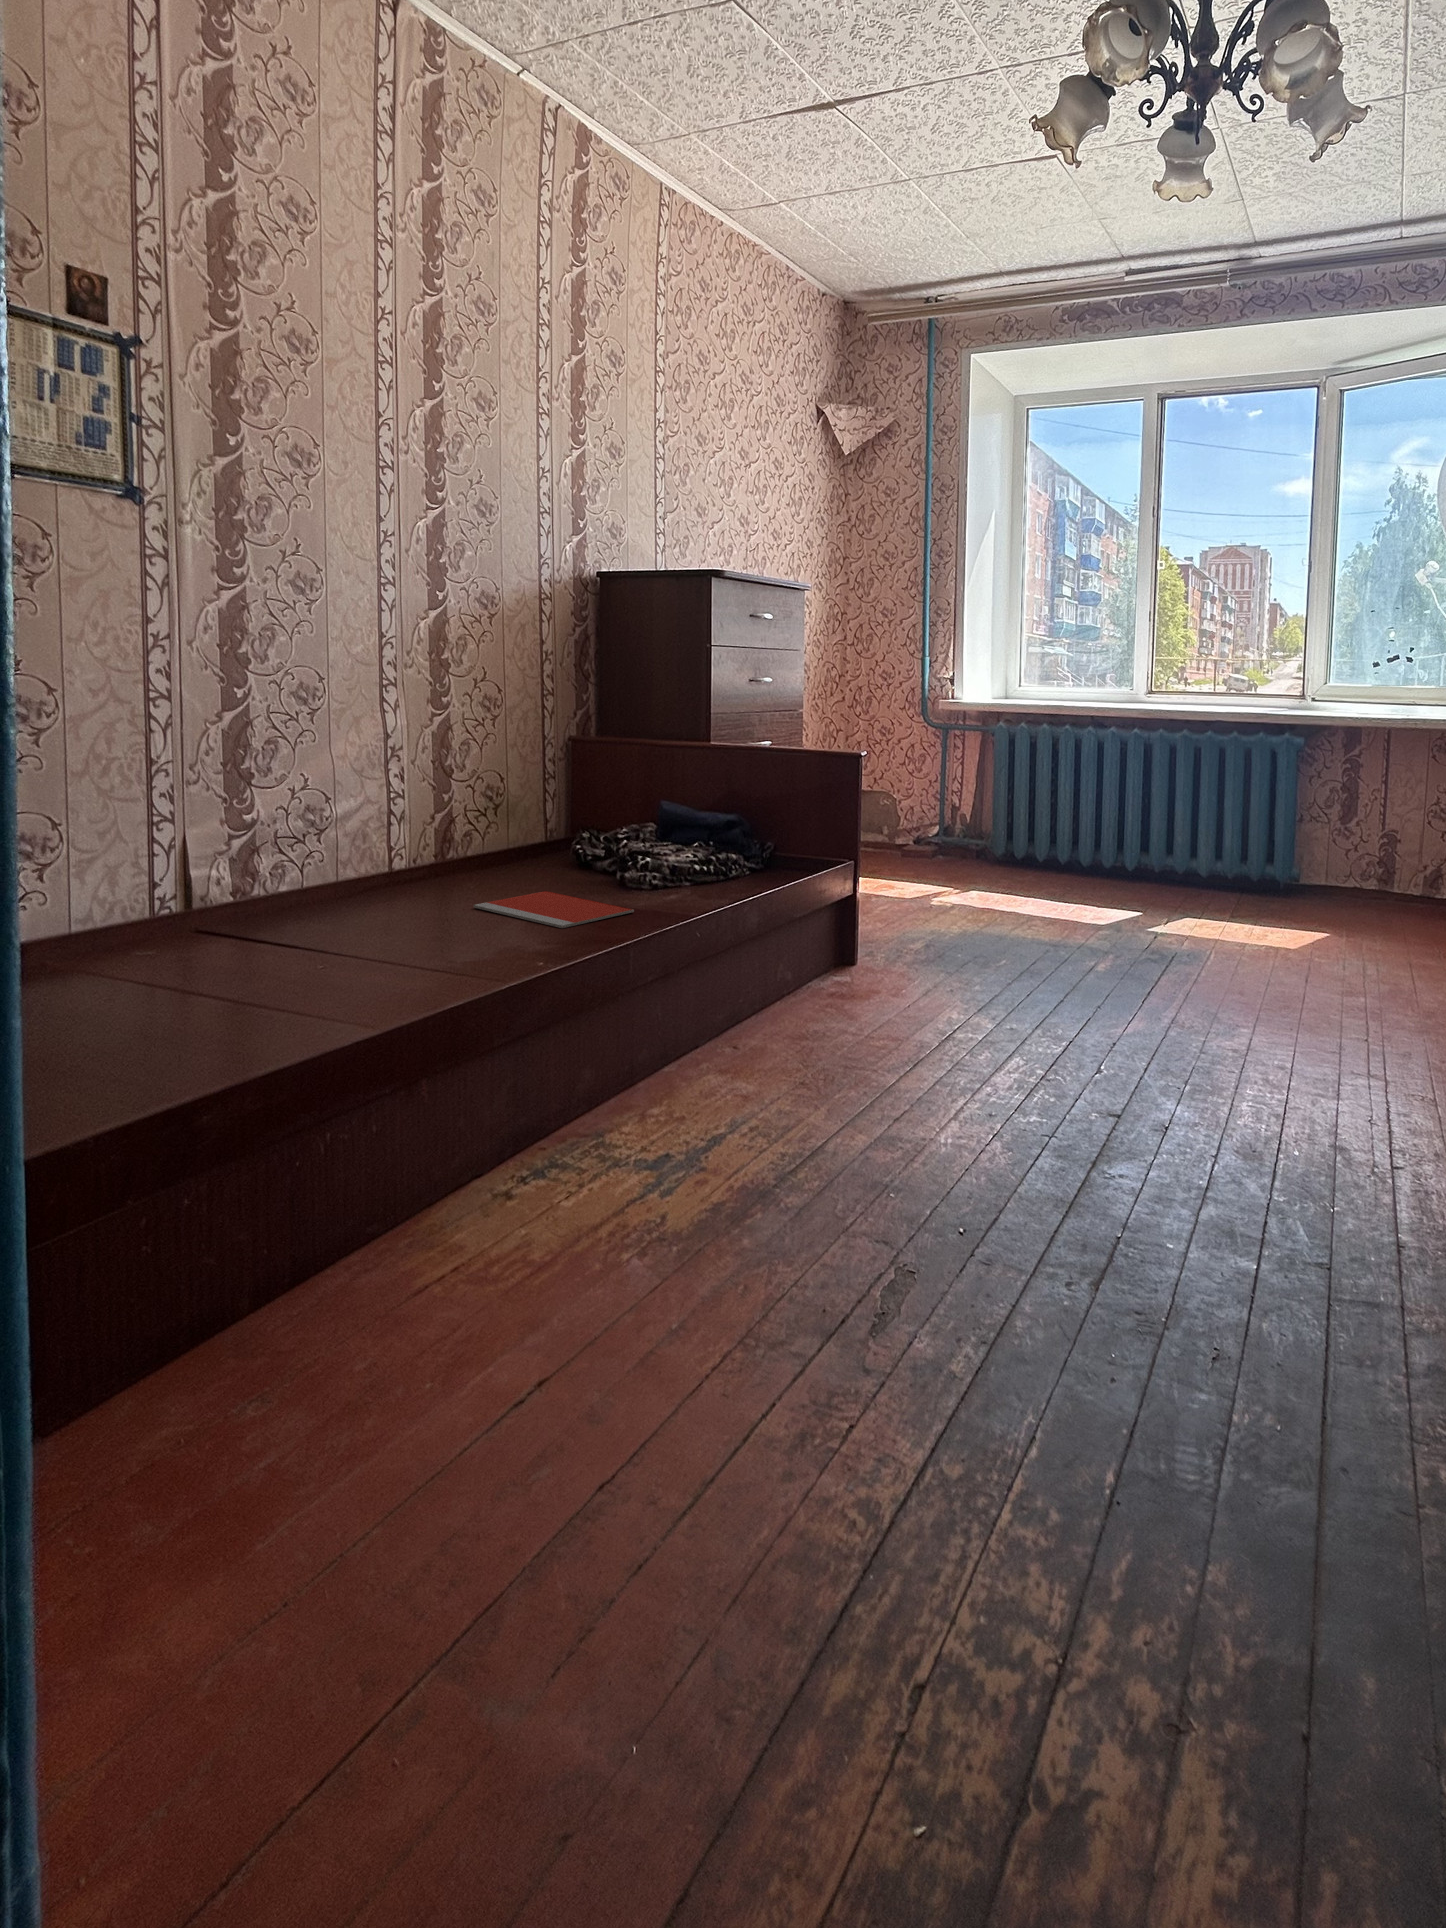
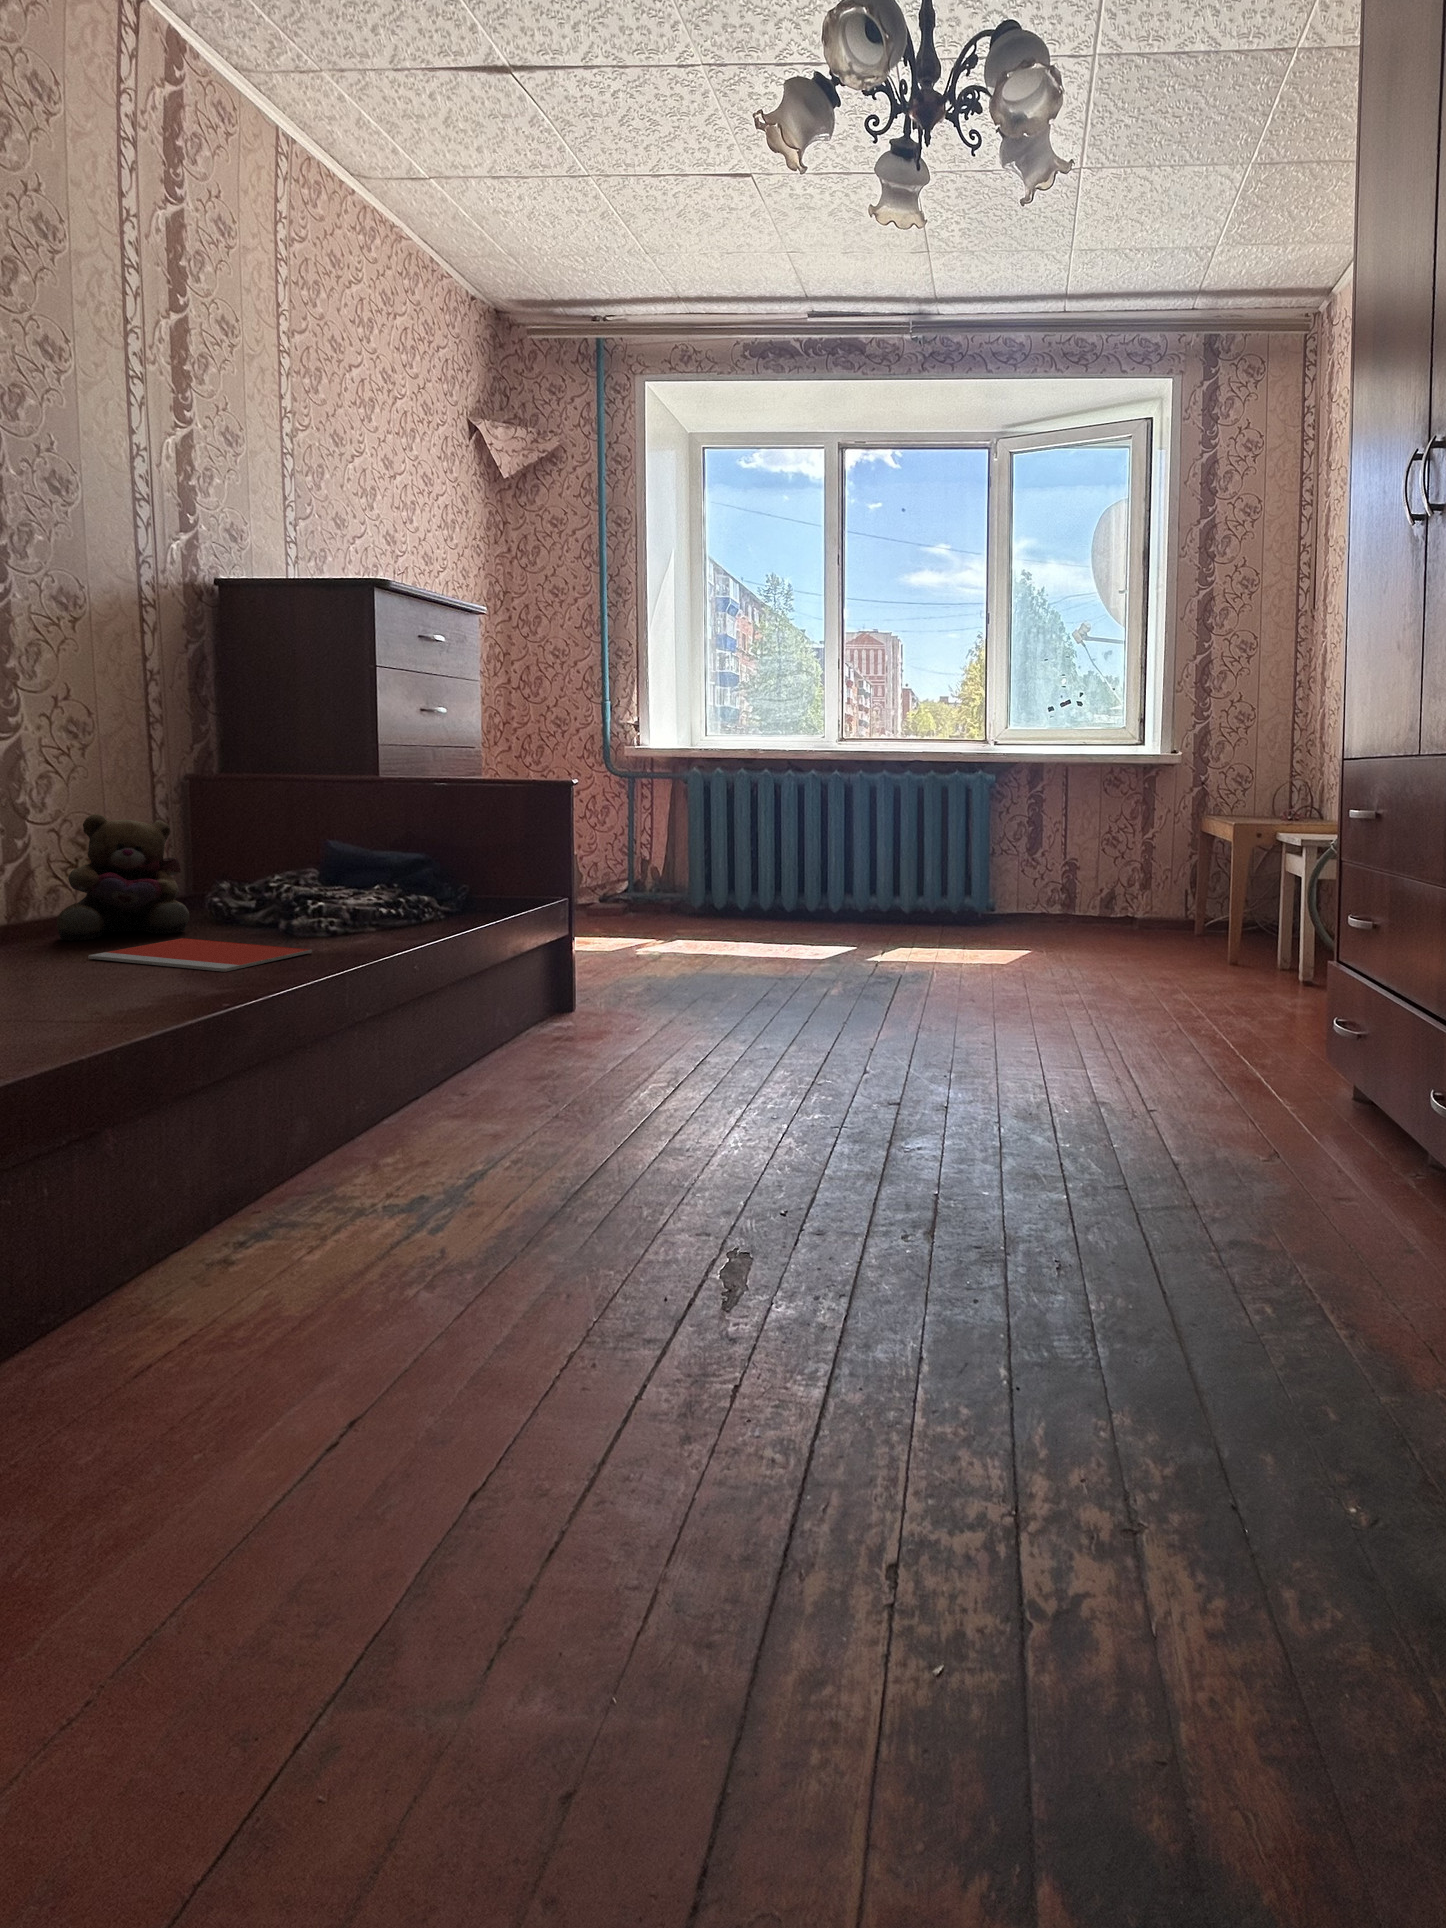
teddy bear: none [461,784,555,888] -> present [57,814,189,941]

